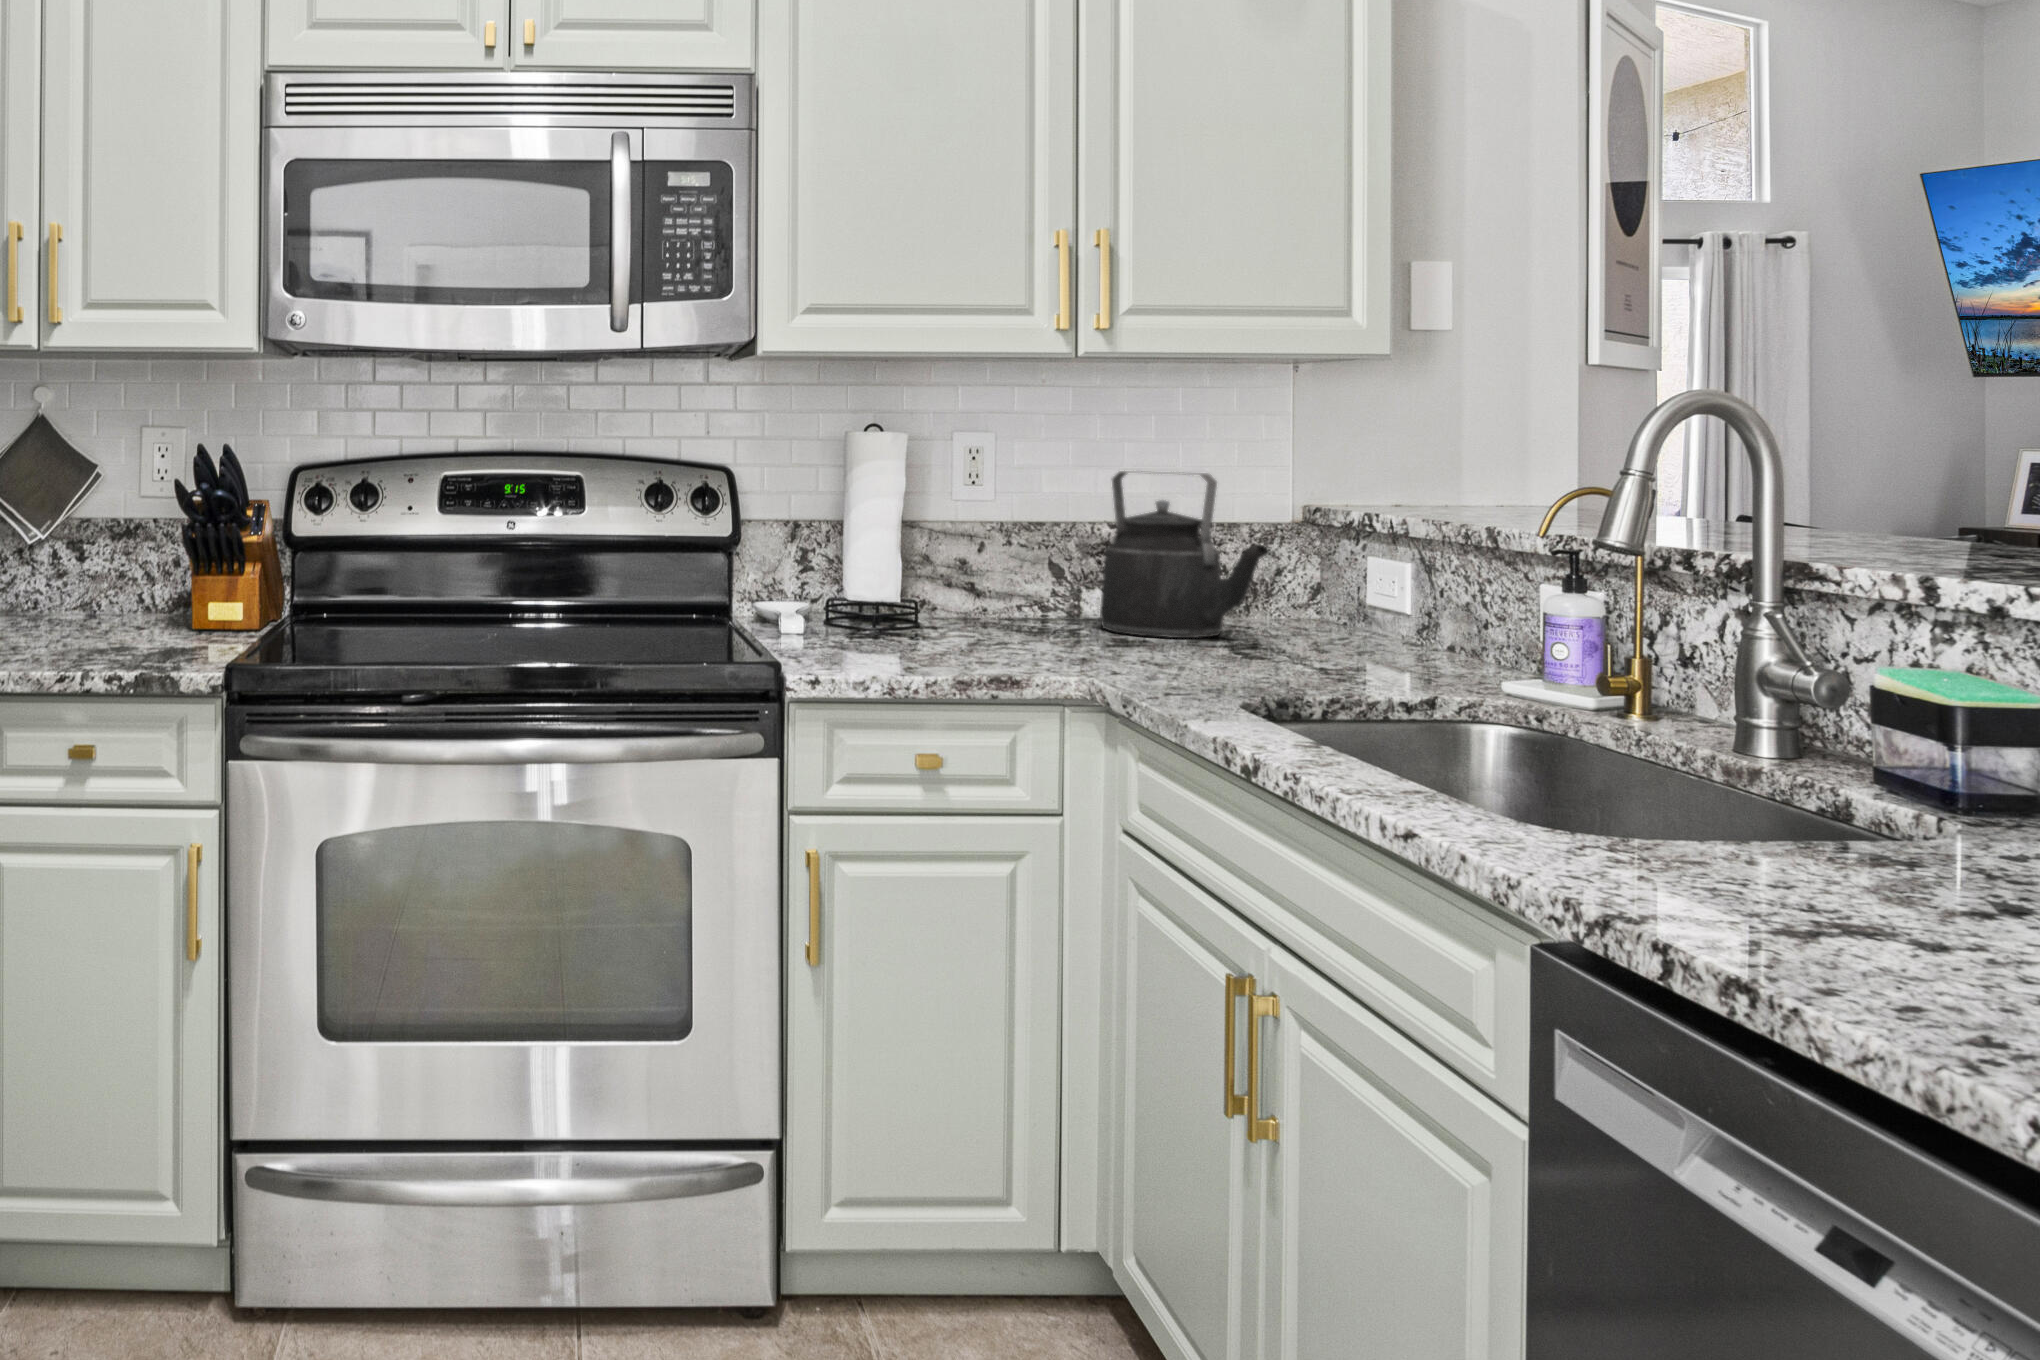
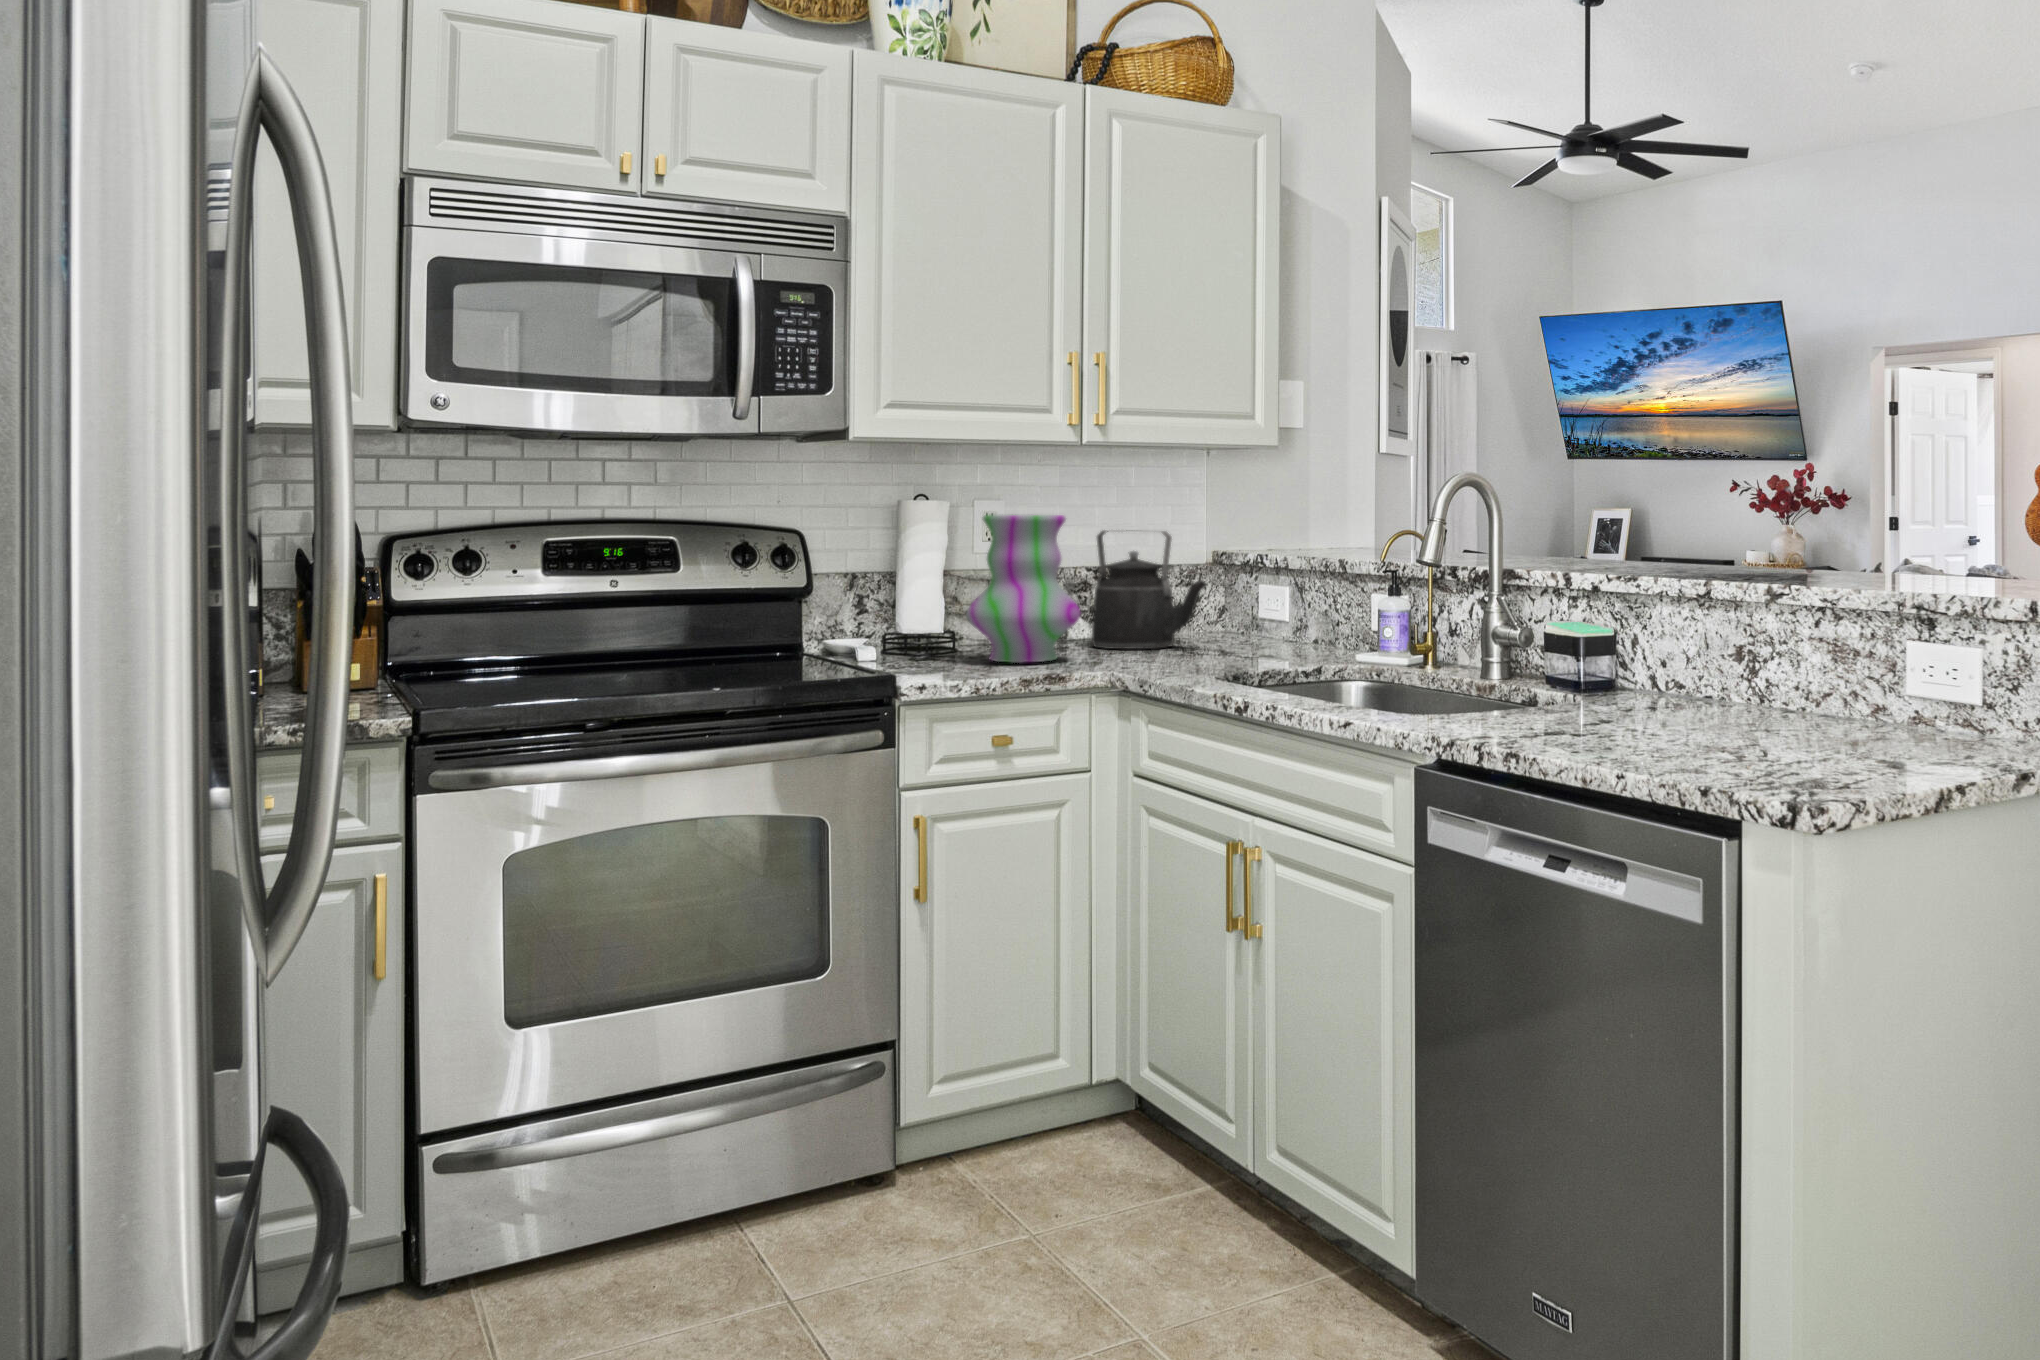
vase: none [905,449,1061,648] -> present [966,515,1080,663]

